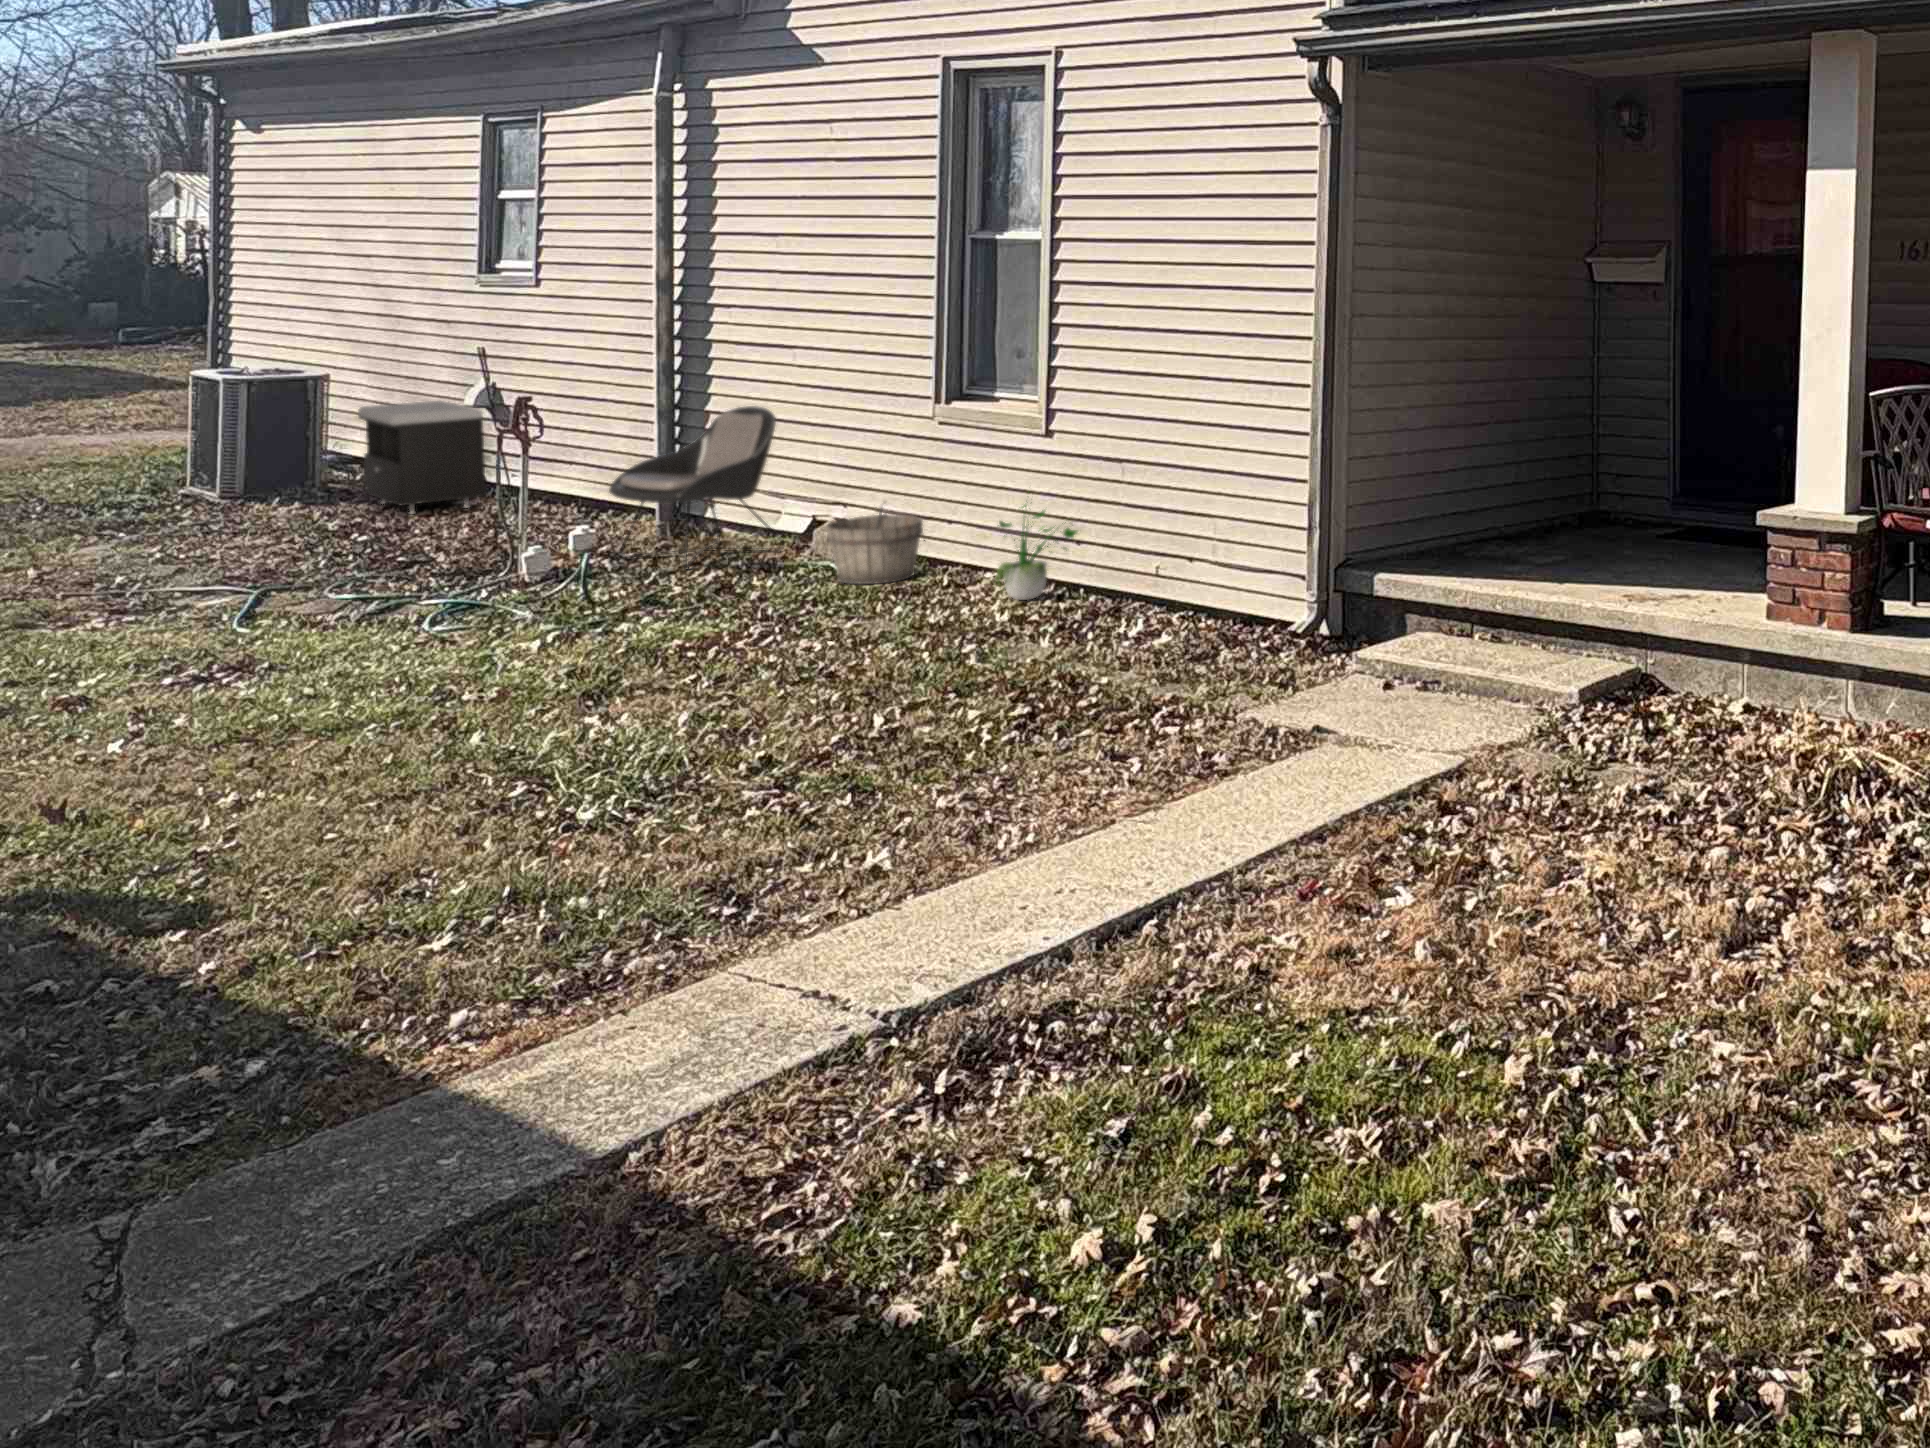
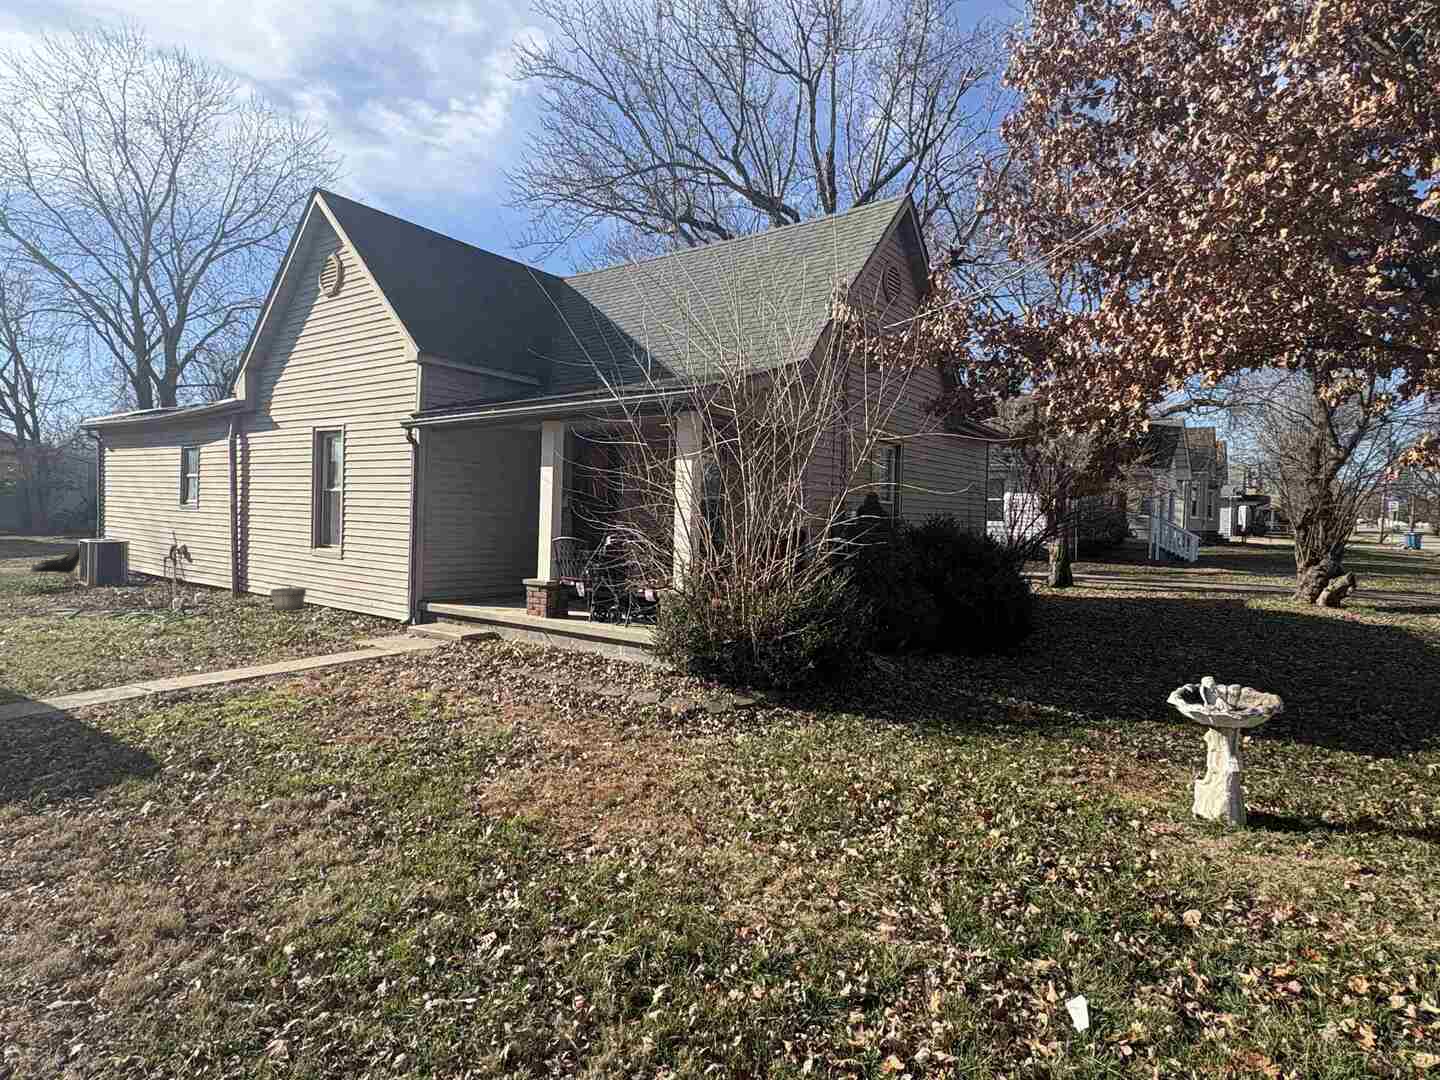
storage bench: present [358,401,486,514] -> none [138,551,181,591]
lounge chair: present [609,406,785,570] -> present [31,546,82,592]
potted plant: present [996,505,1078,600] -> none [317,574,348,614]

